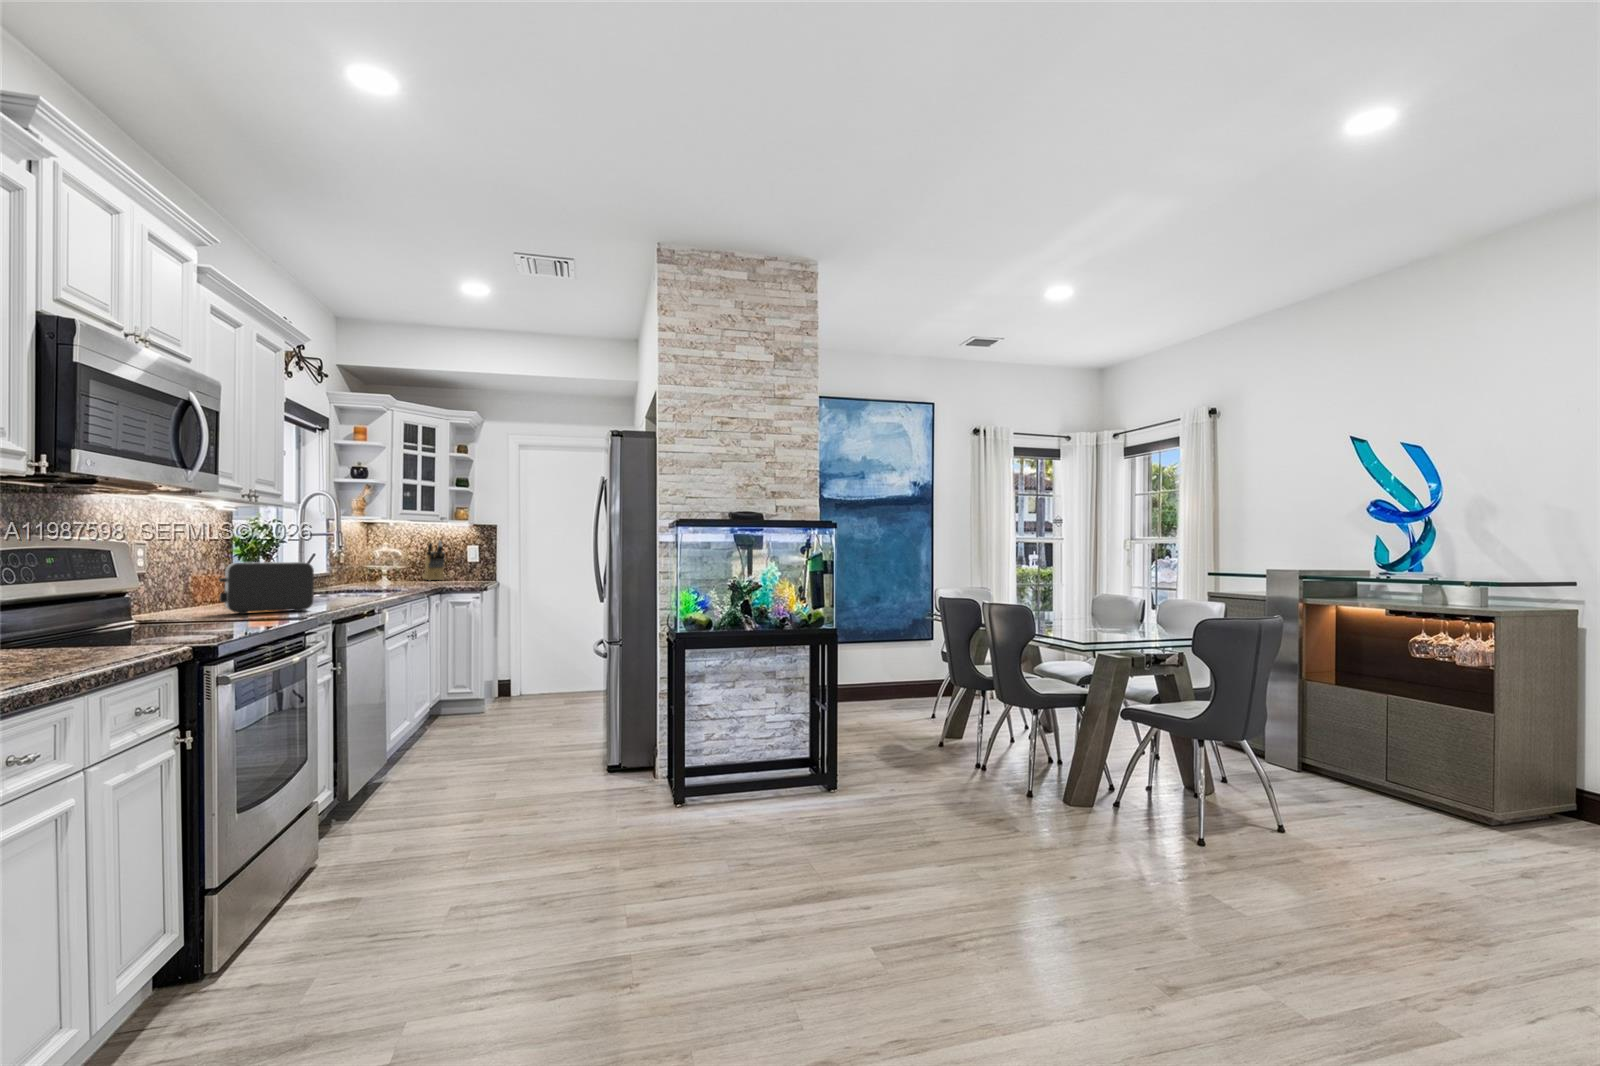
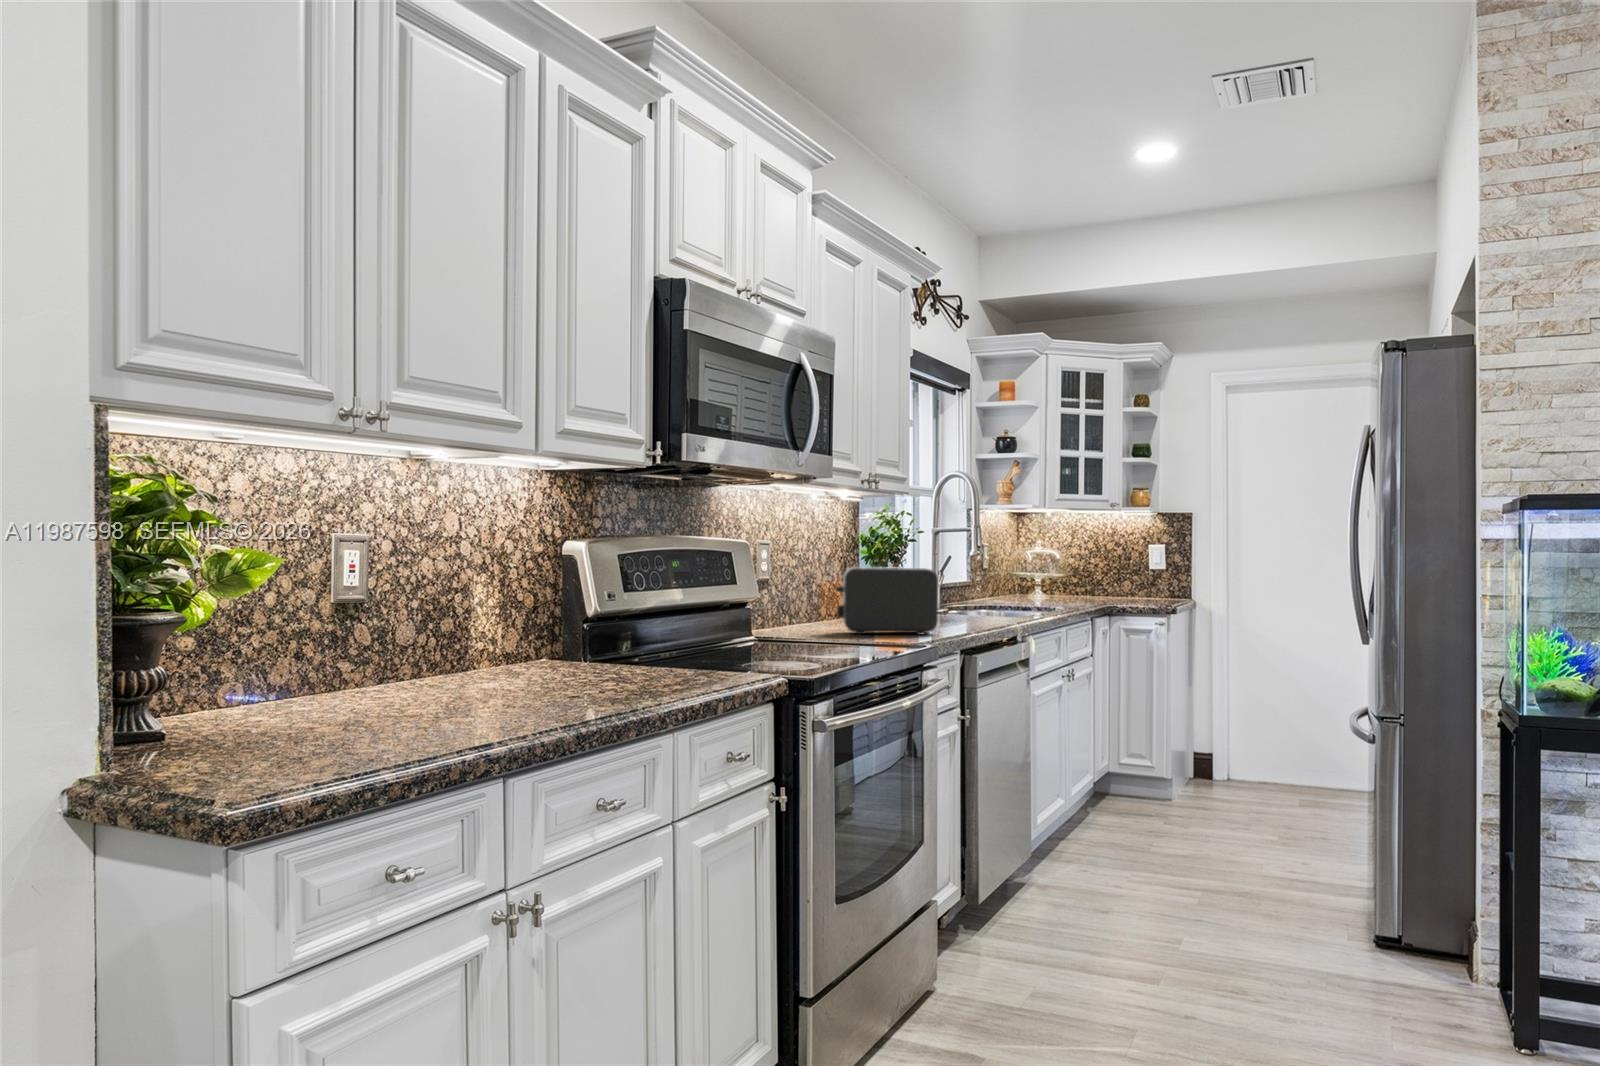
knife block: present [422,541,445,580] -> none [1087,537,1117,595]

